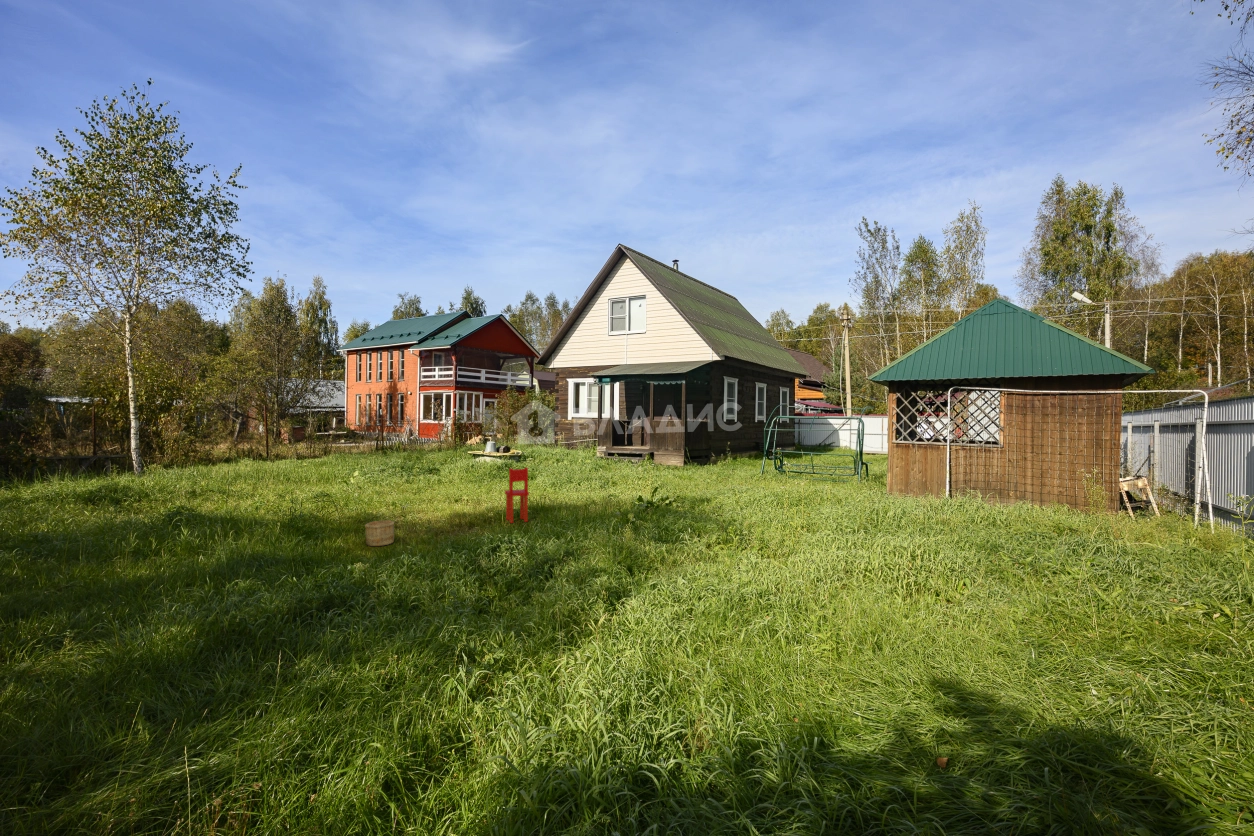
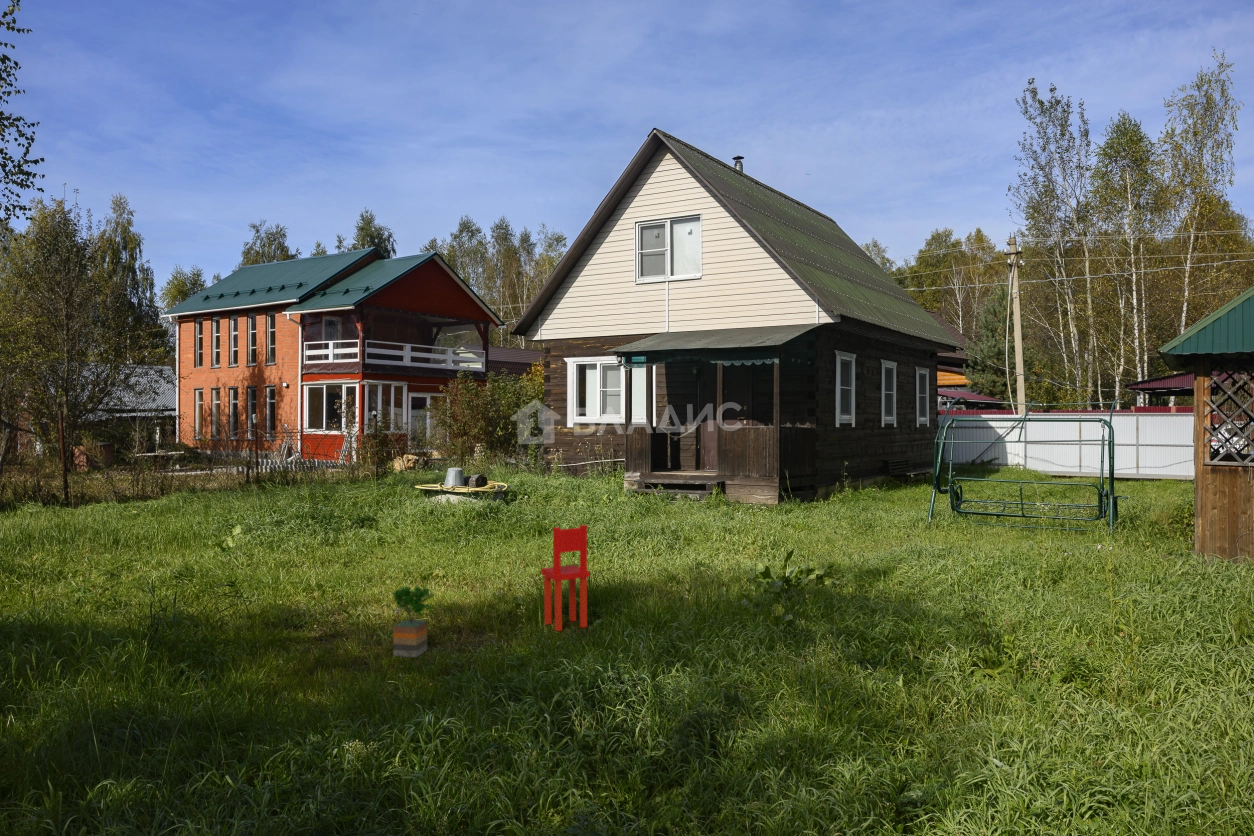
potted tree: none [418,496,442,533] -> present [393,586,434,657]
wooden bucket: present [365,520,394,546] -> none [301,639,356,693]

